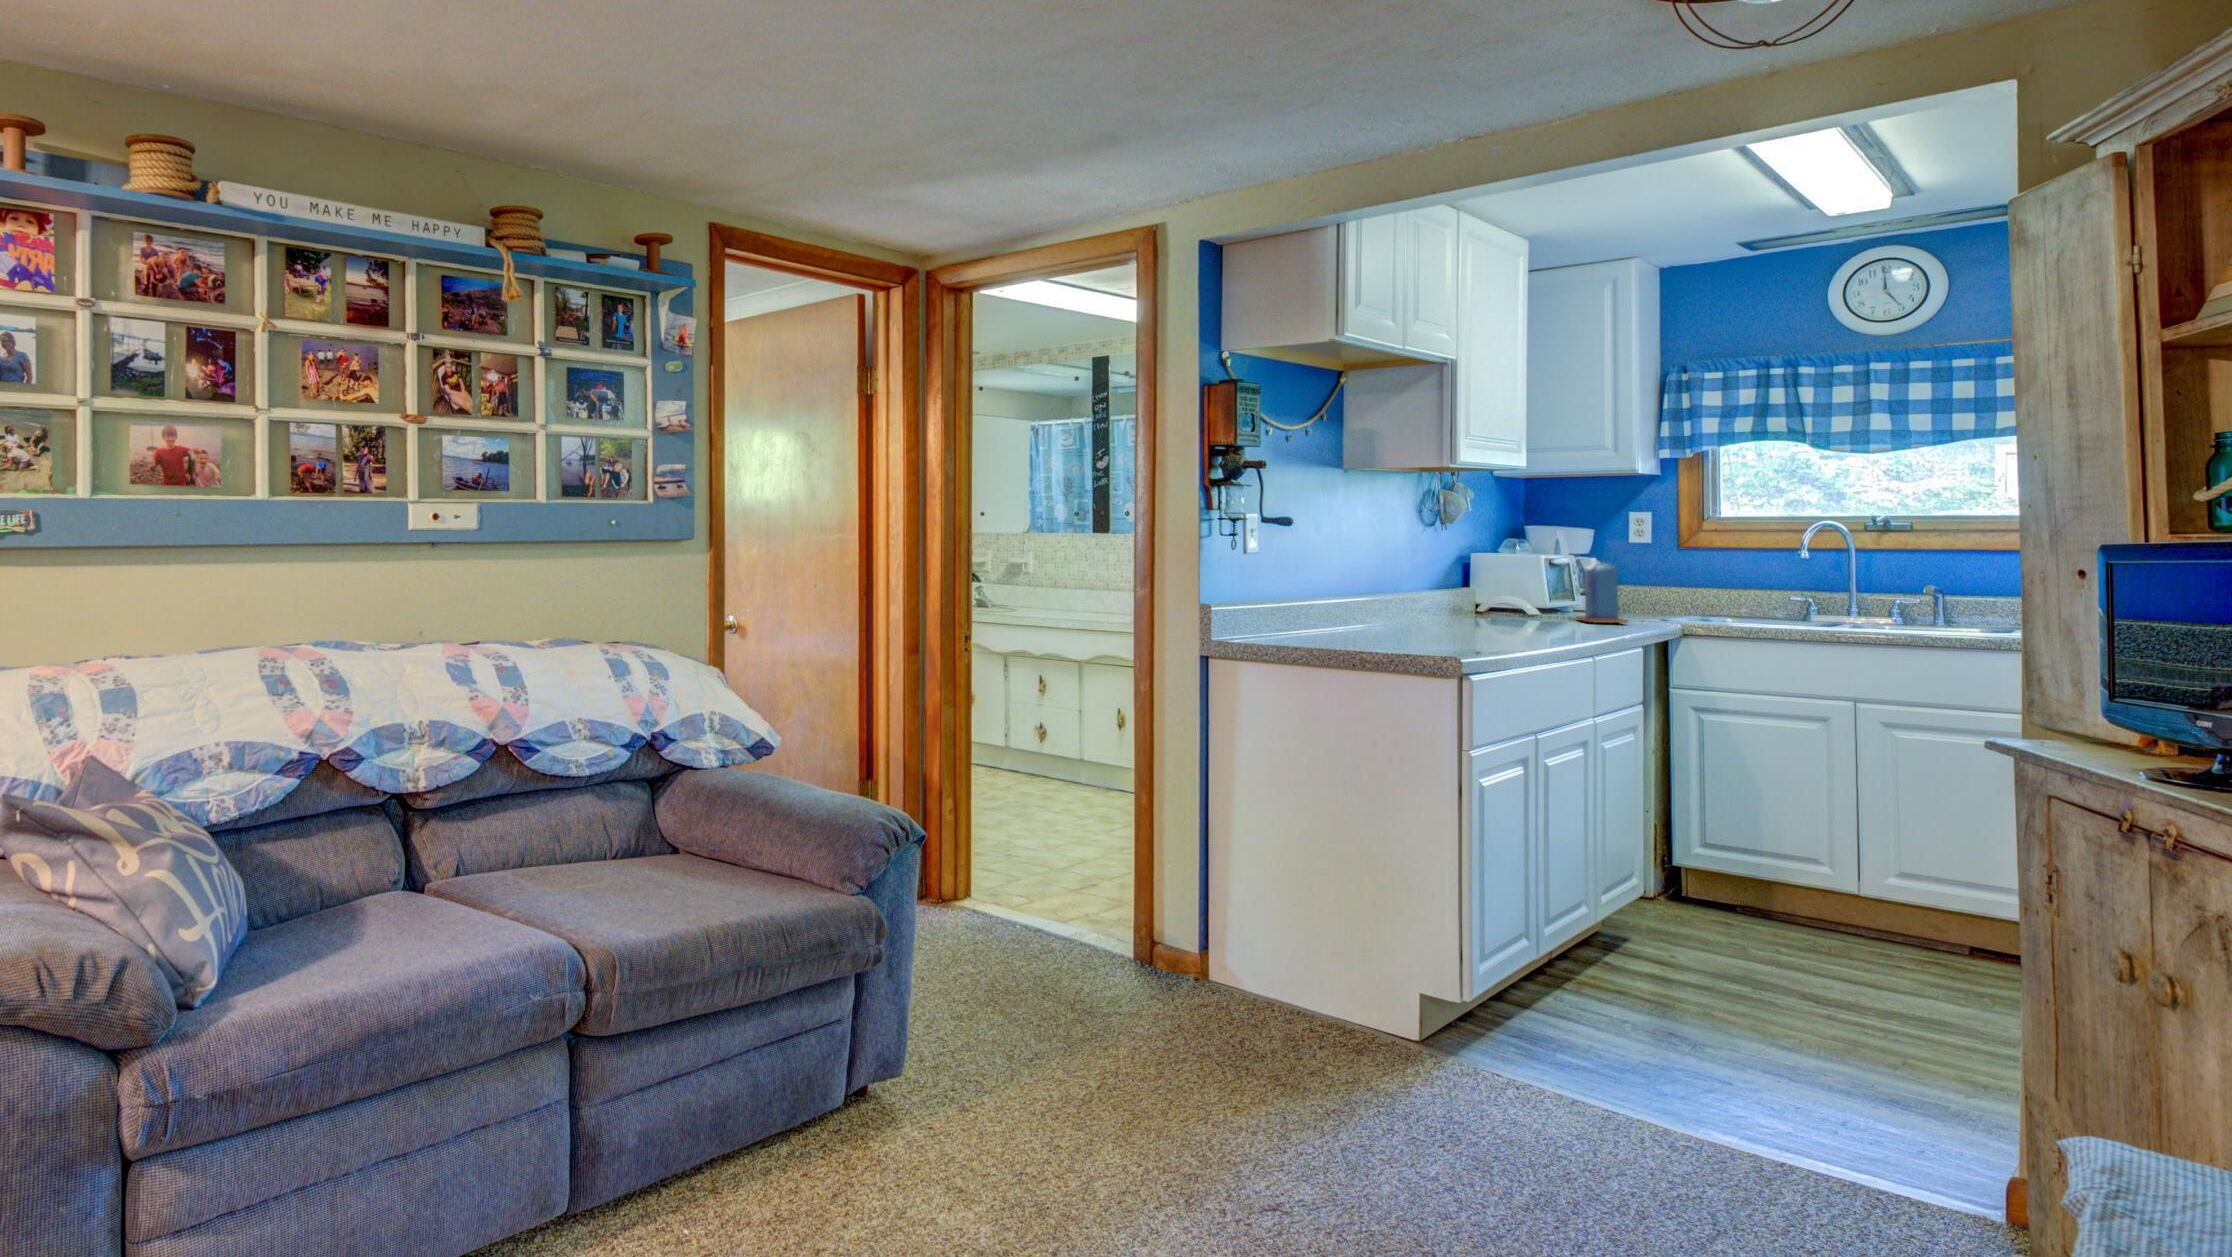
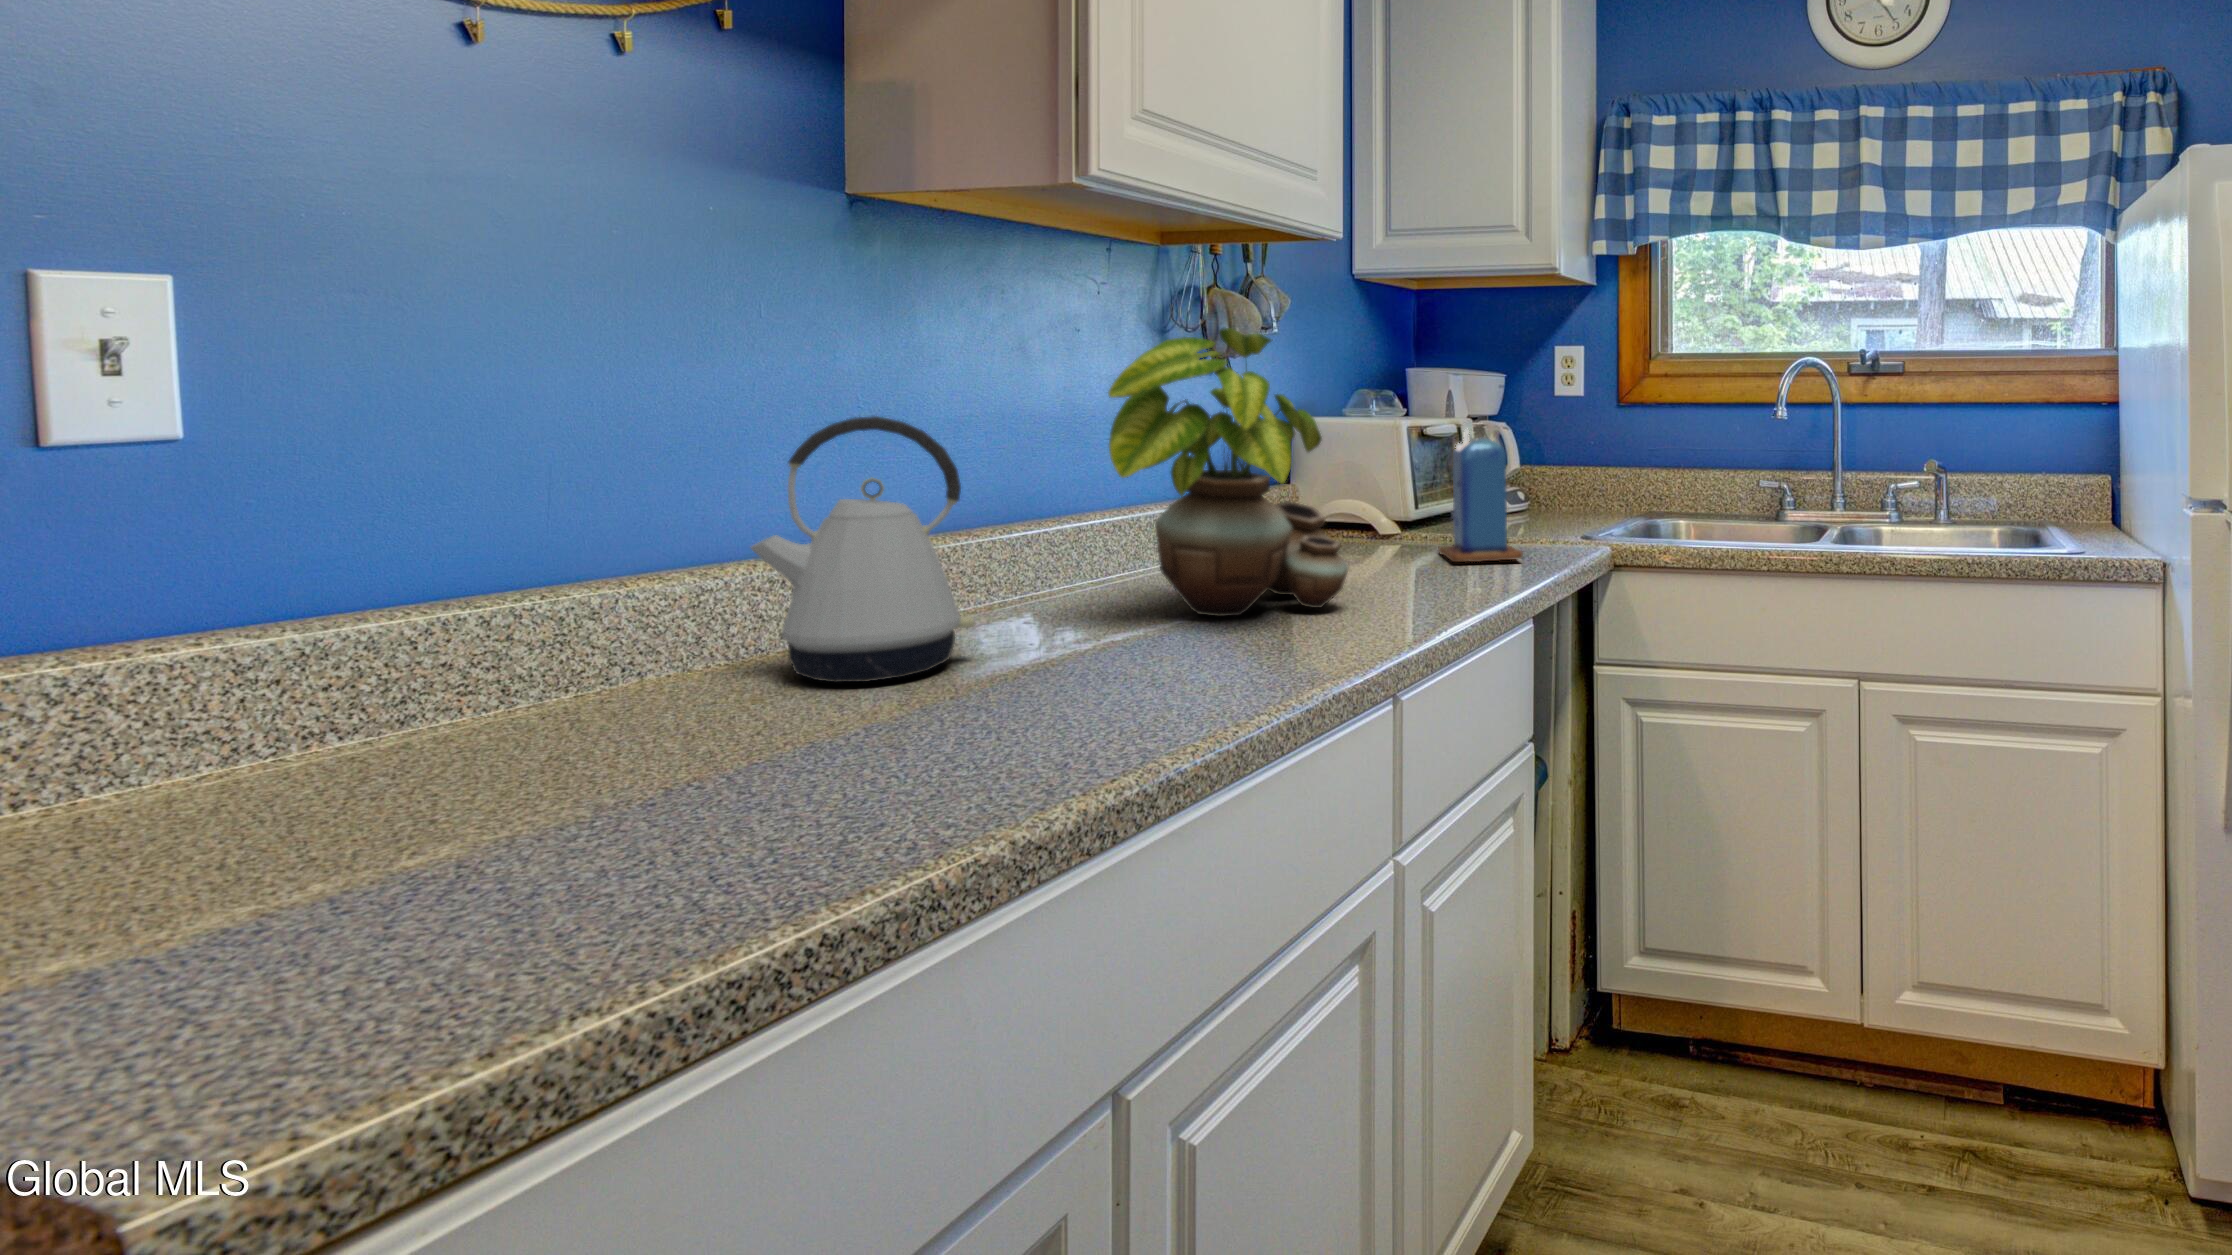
potted plant: none [1445,512,1549,630] -> present [1108,328,1349,616]
kettle: none [1340,545,1412,634] -> present [751,416,976,682]

